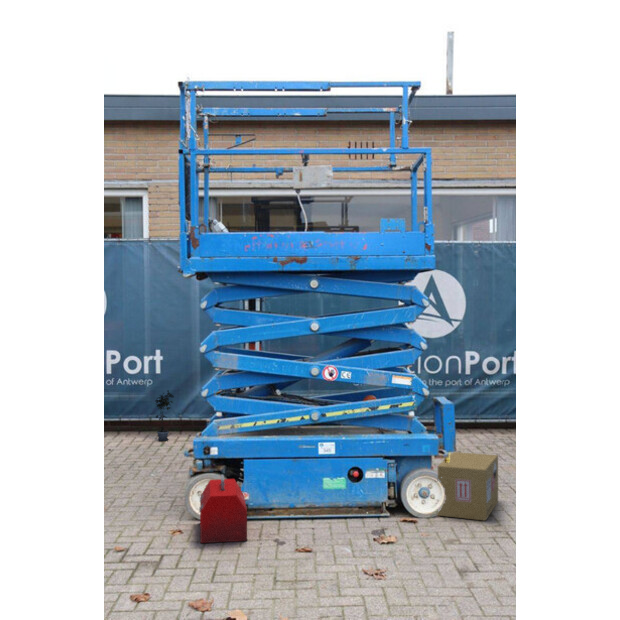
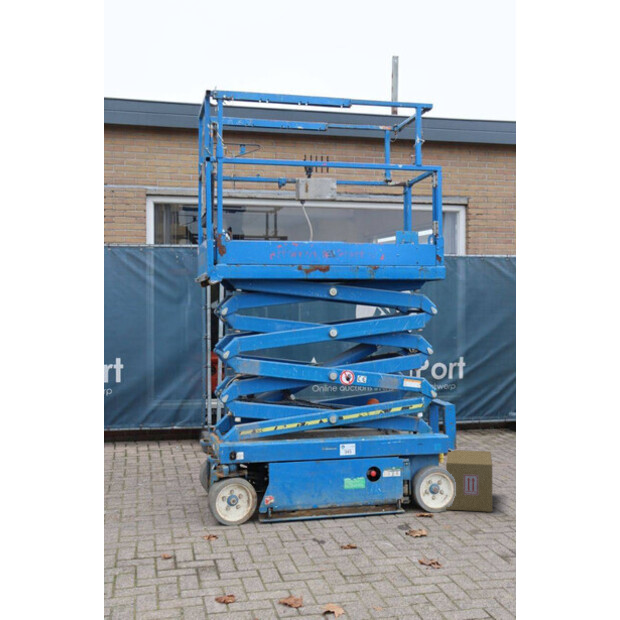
potted plant: present [155,391,174,441] -> none [114,399,137,451]
toolbox: present [199,475,247,543] -> none [227,479,286,547]

